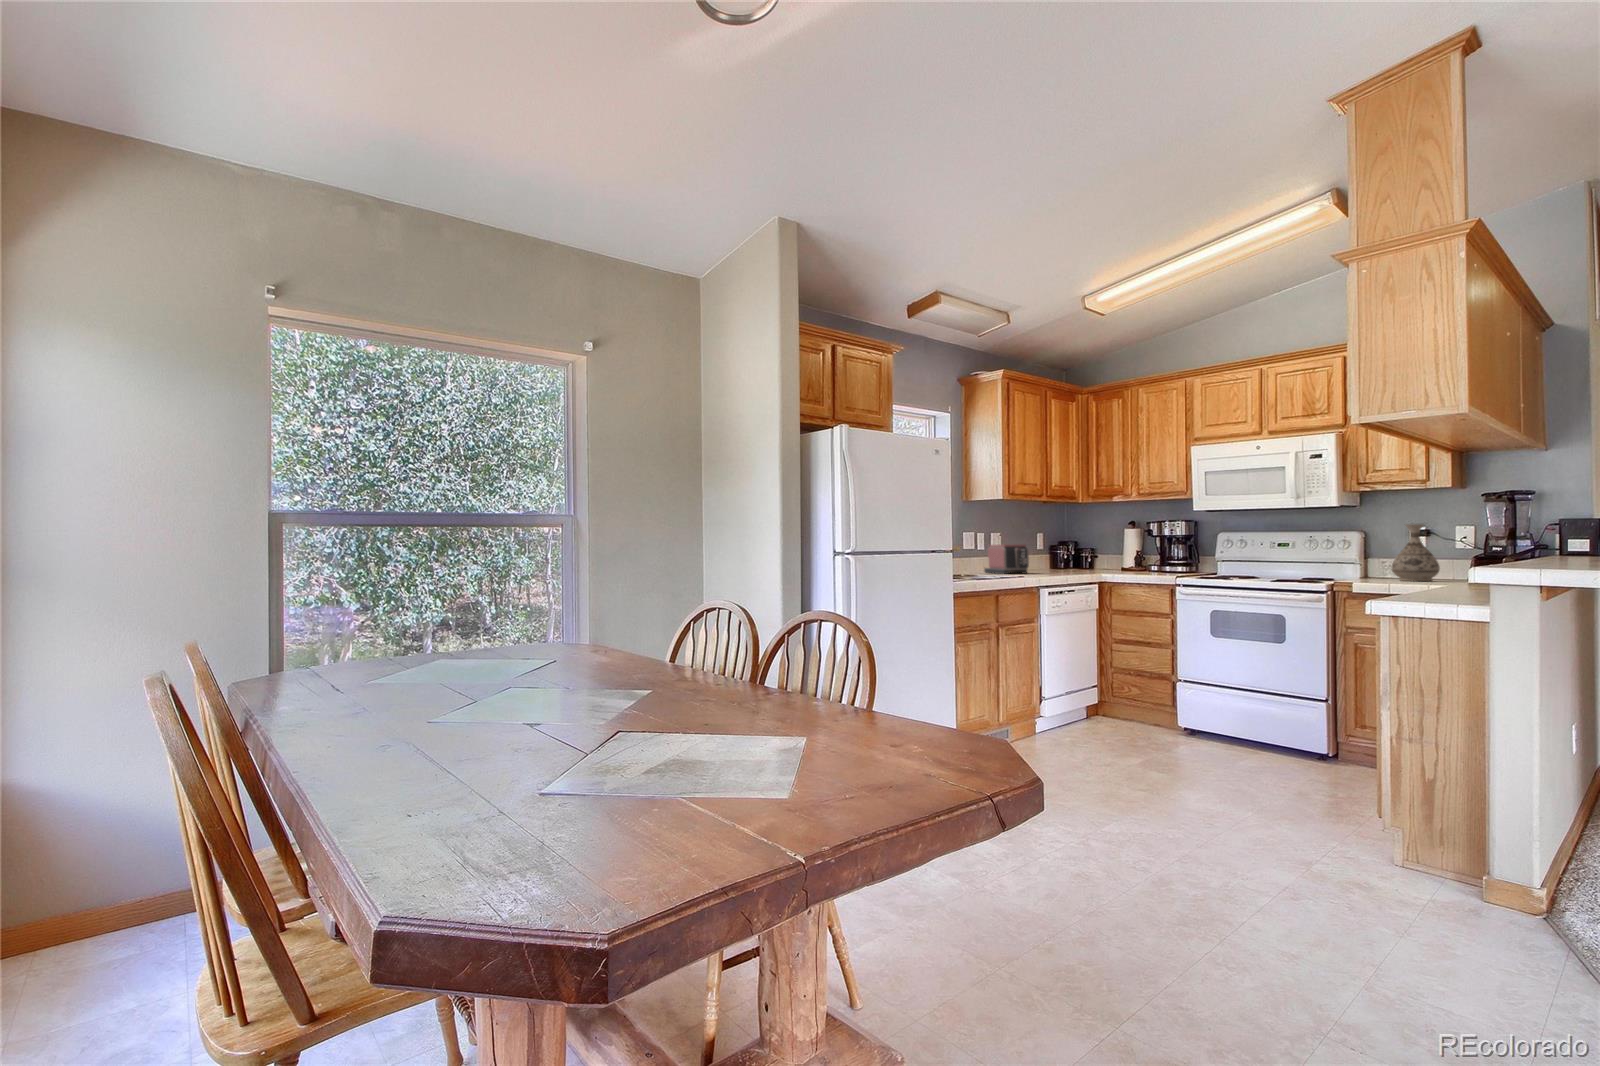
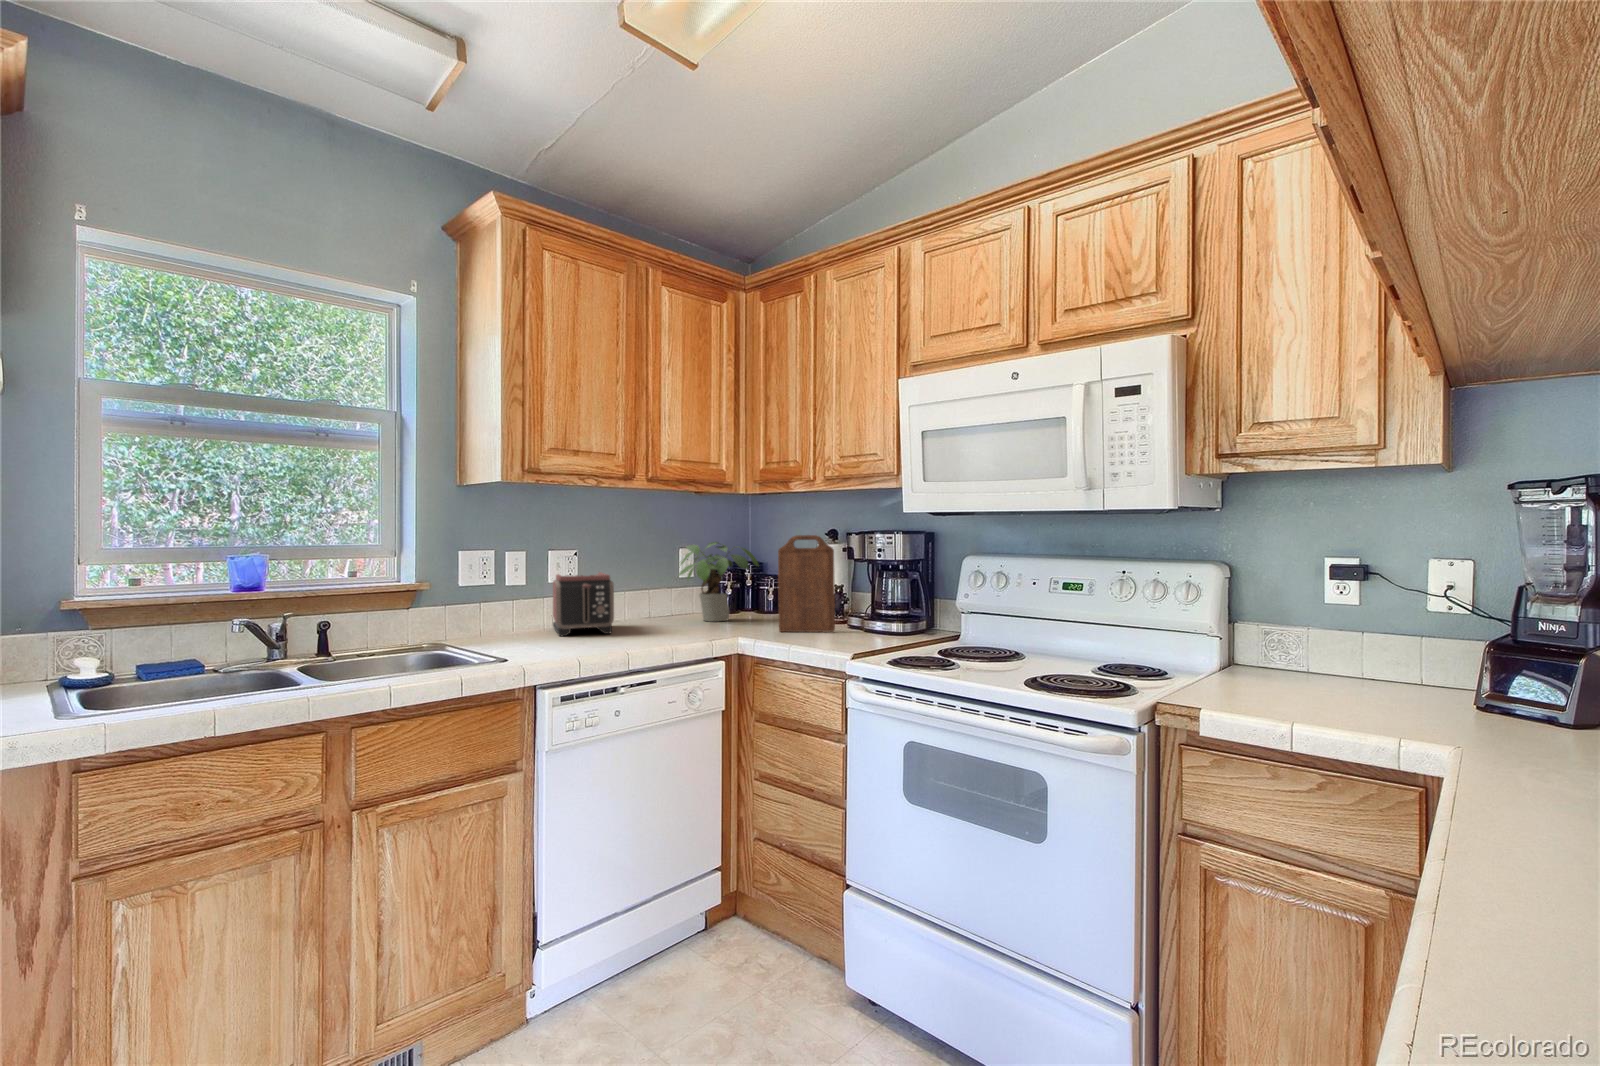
cutting board: none [1110,524,1142,574] -> present [778,535,835,632]
vase: present [1392,524,1440,581] -> none [1291,553,1404,700]
potted plant: none [1038,529,1081,572] -> present [679,542,758,621]

